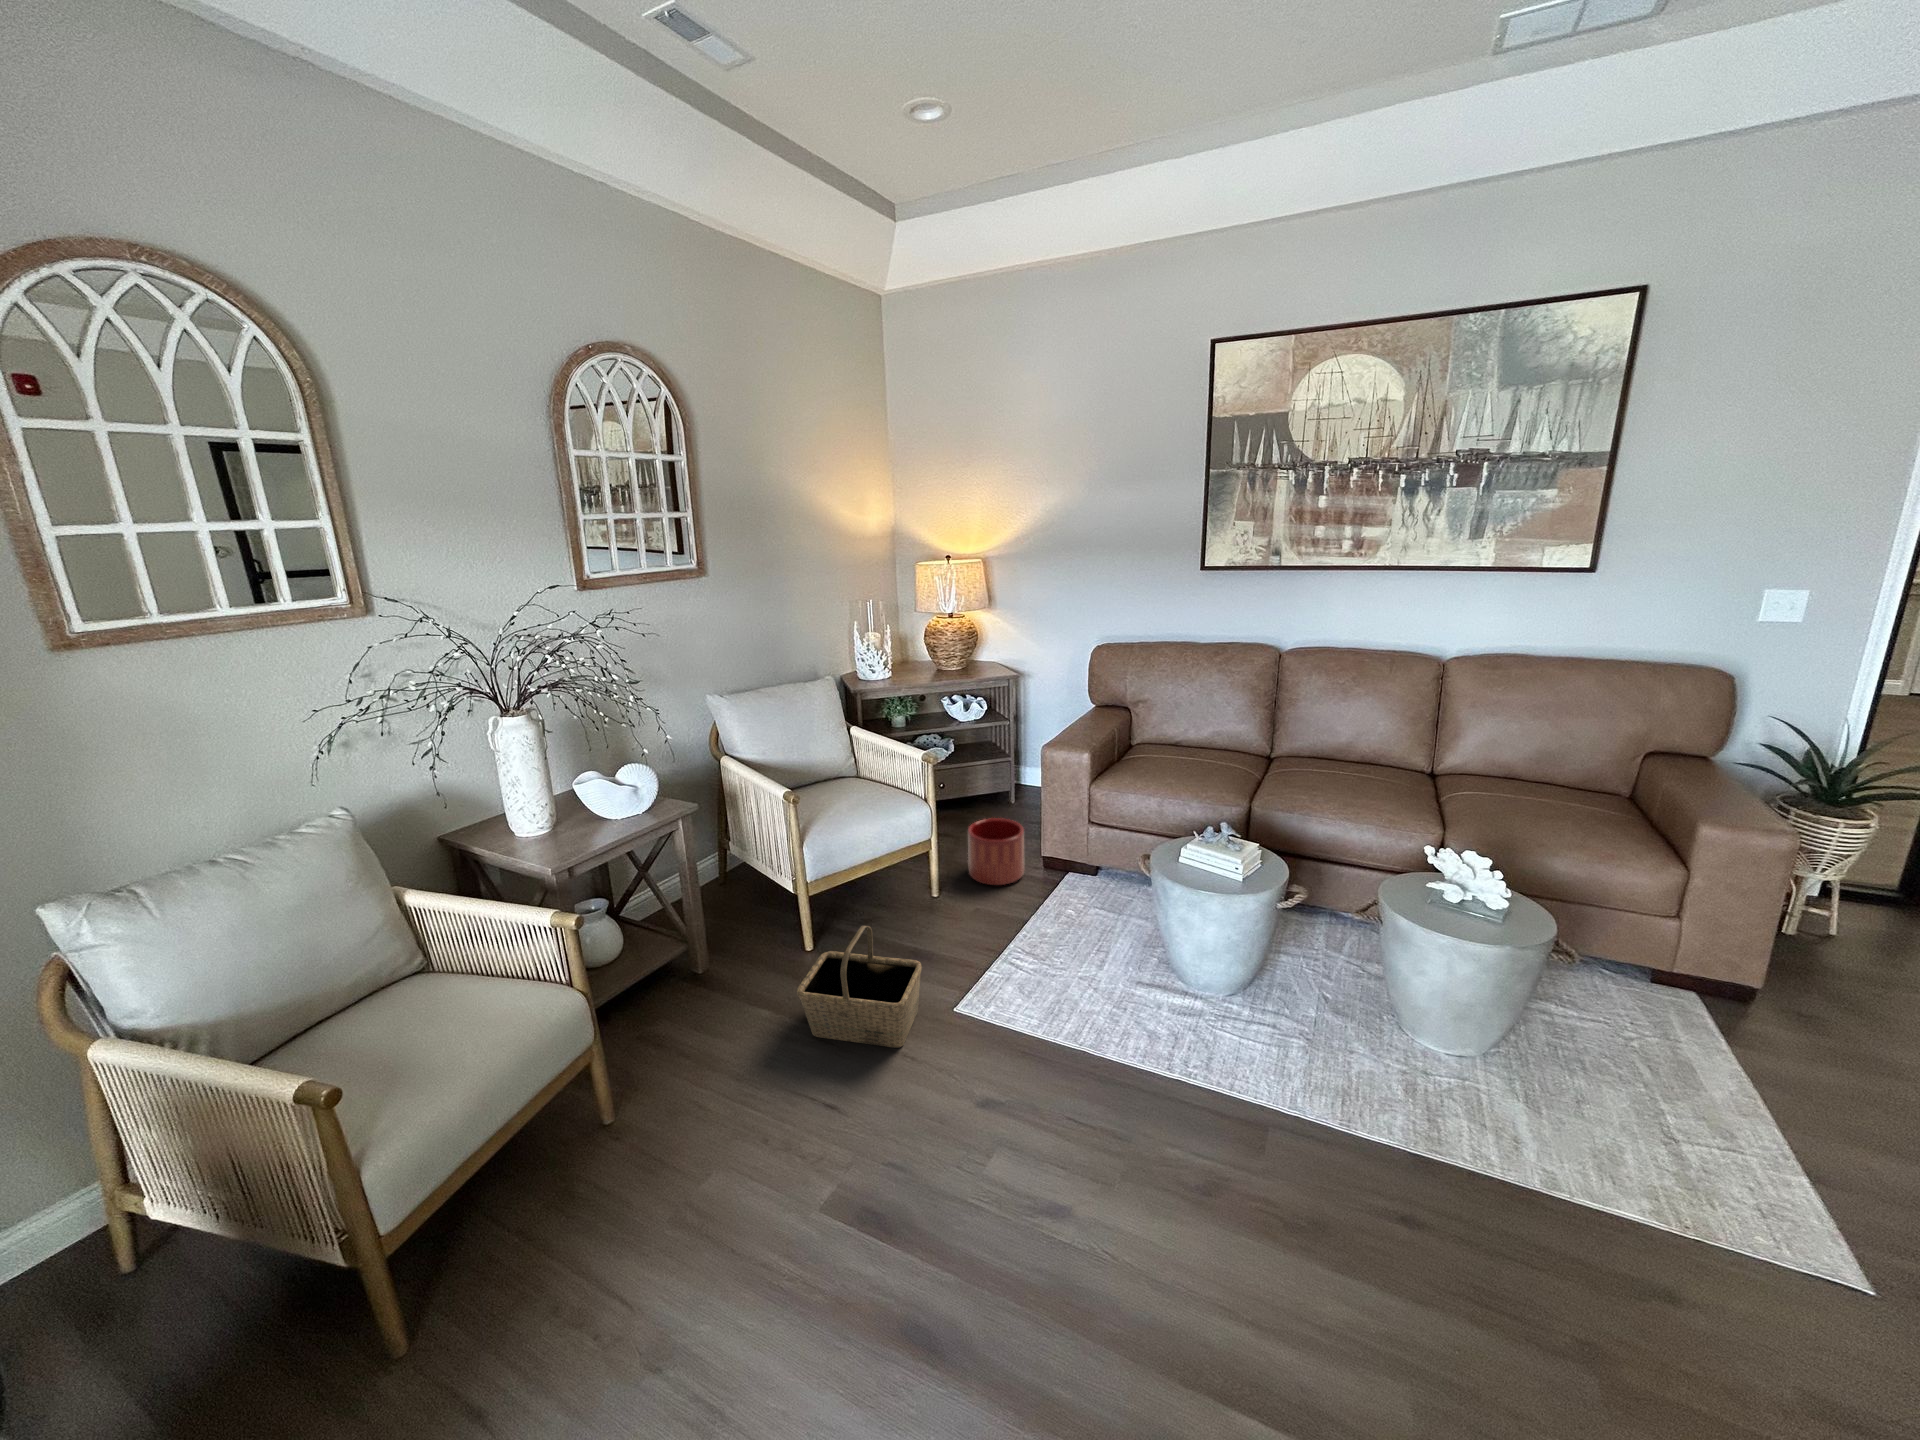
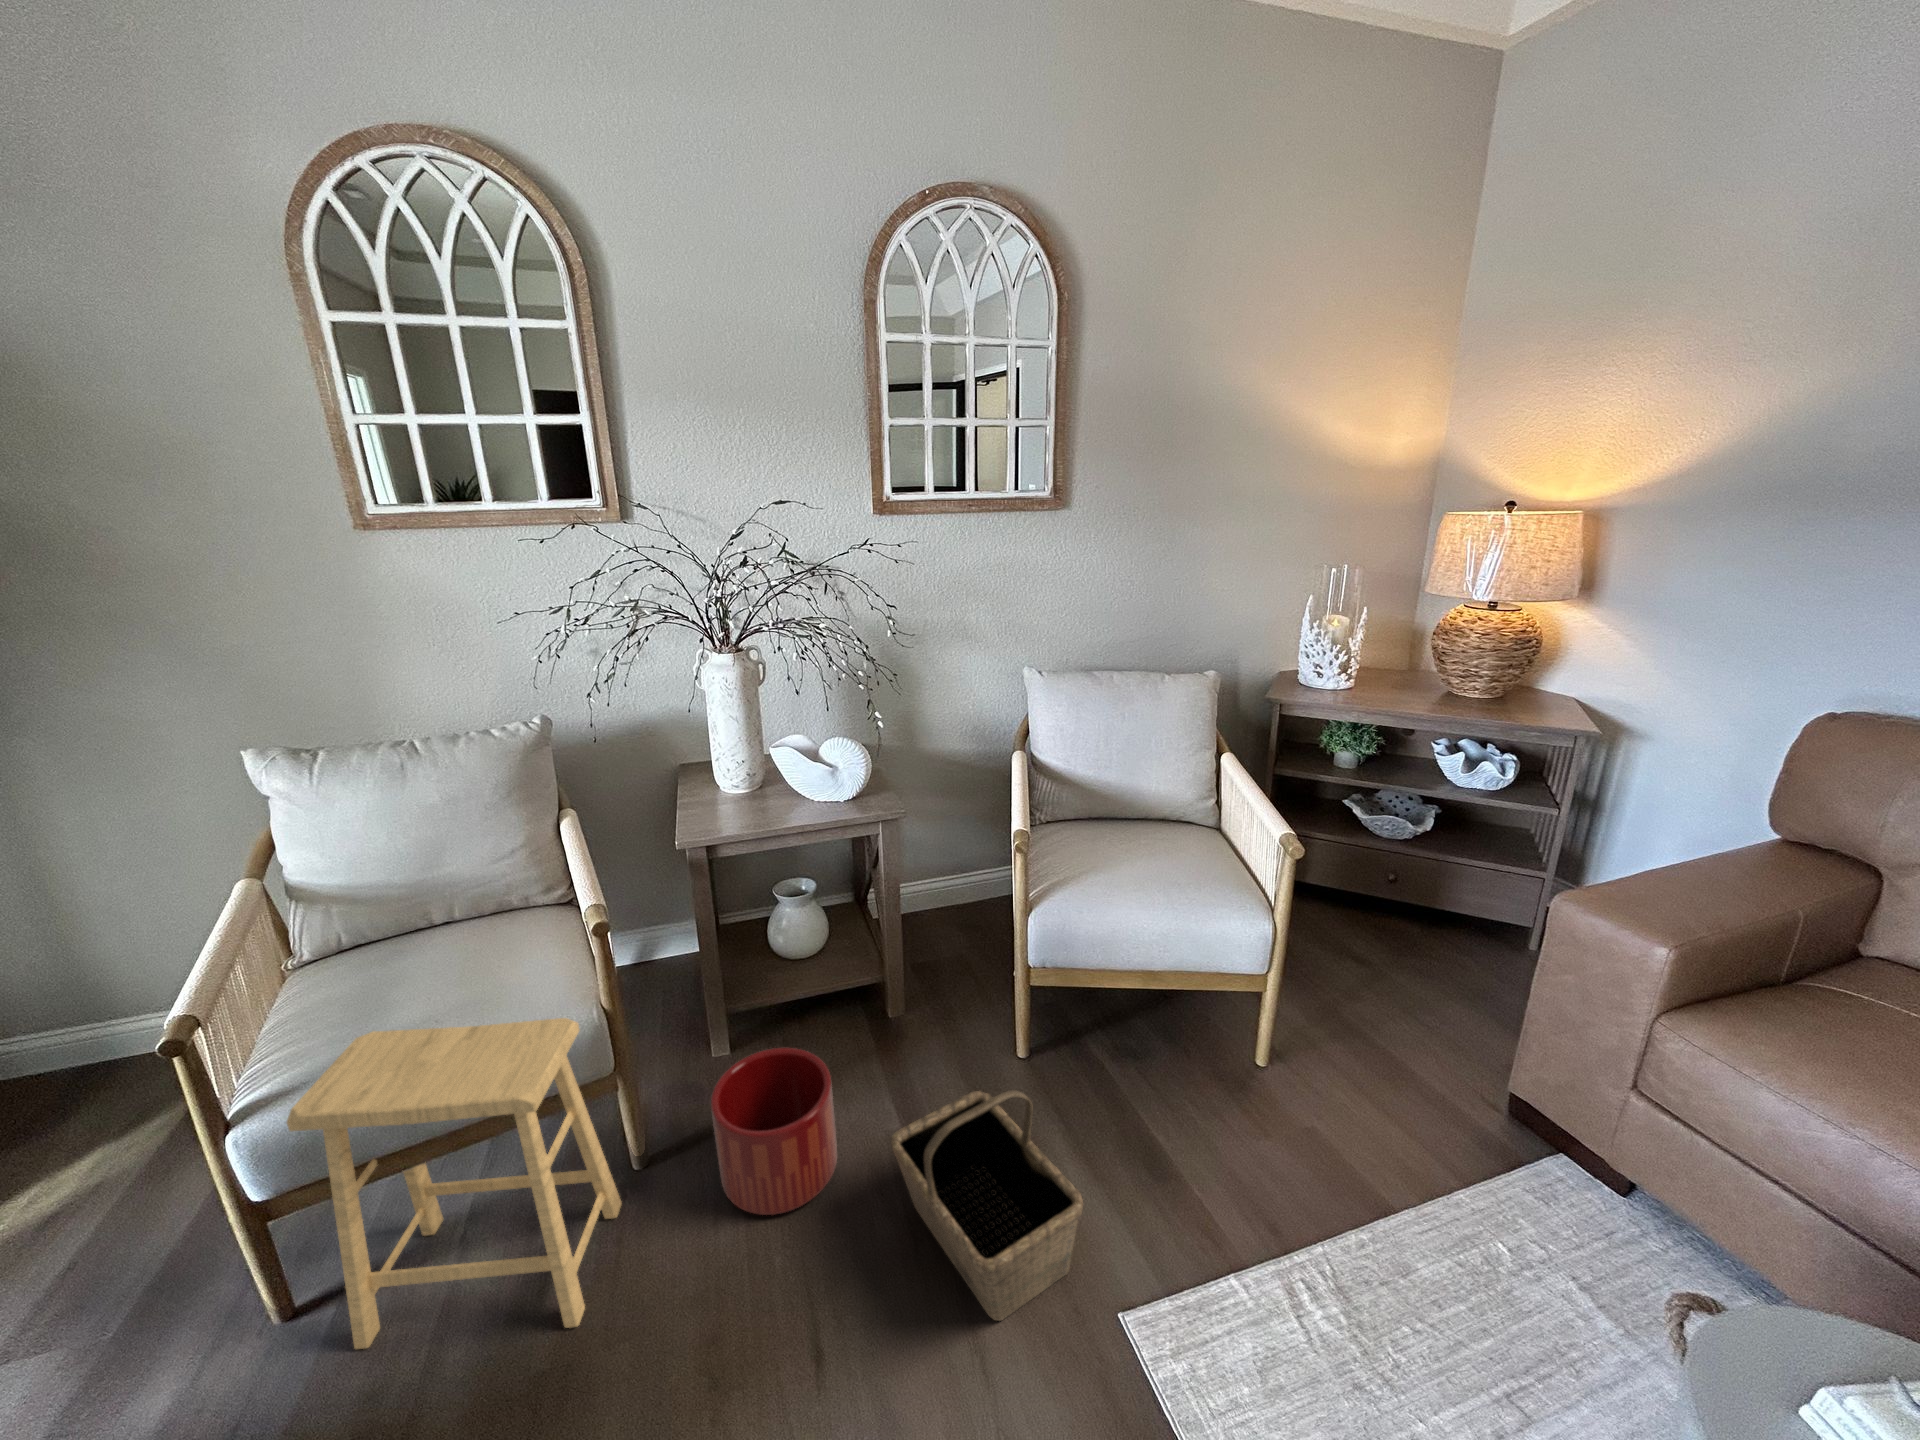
planter: present [968,818,1024,885] -> present [711,1048,837,1215]
footstool: none [397,991,660,1329] -> present [287,1018,622,1349]

